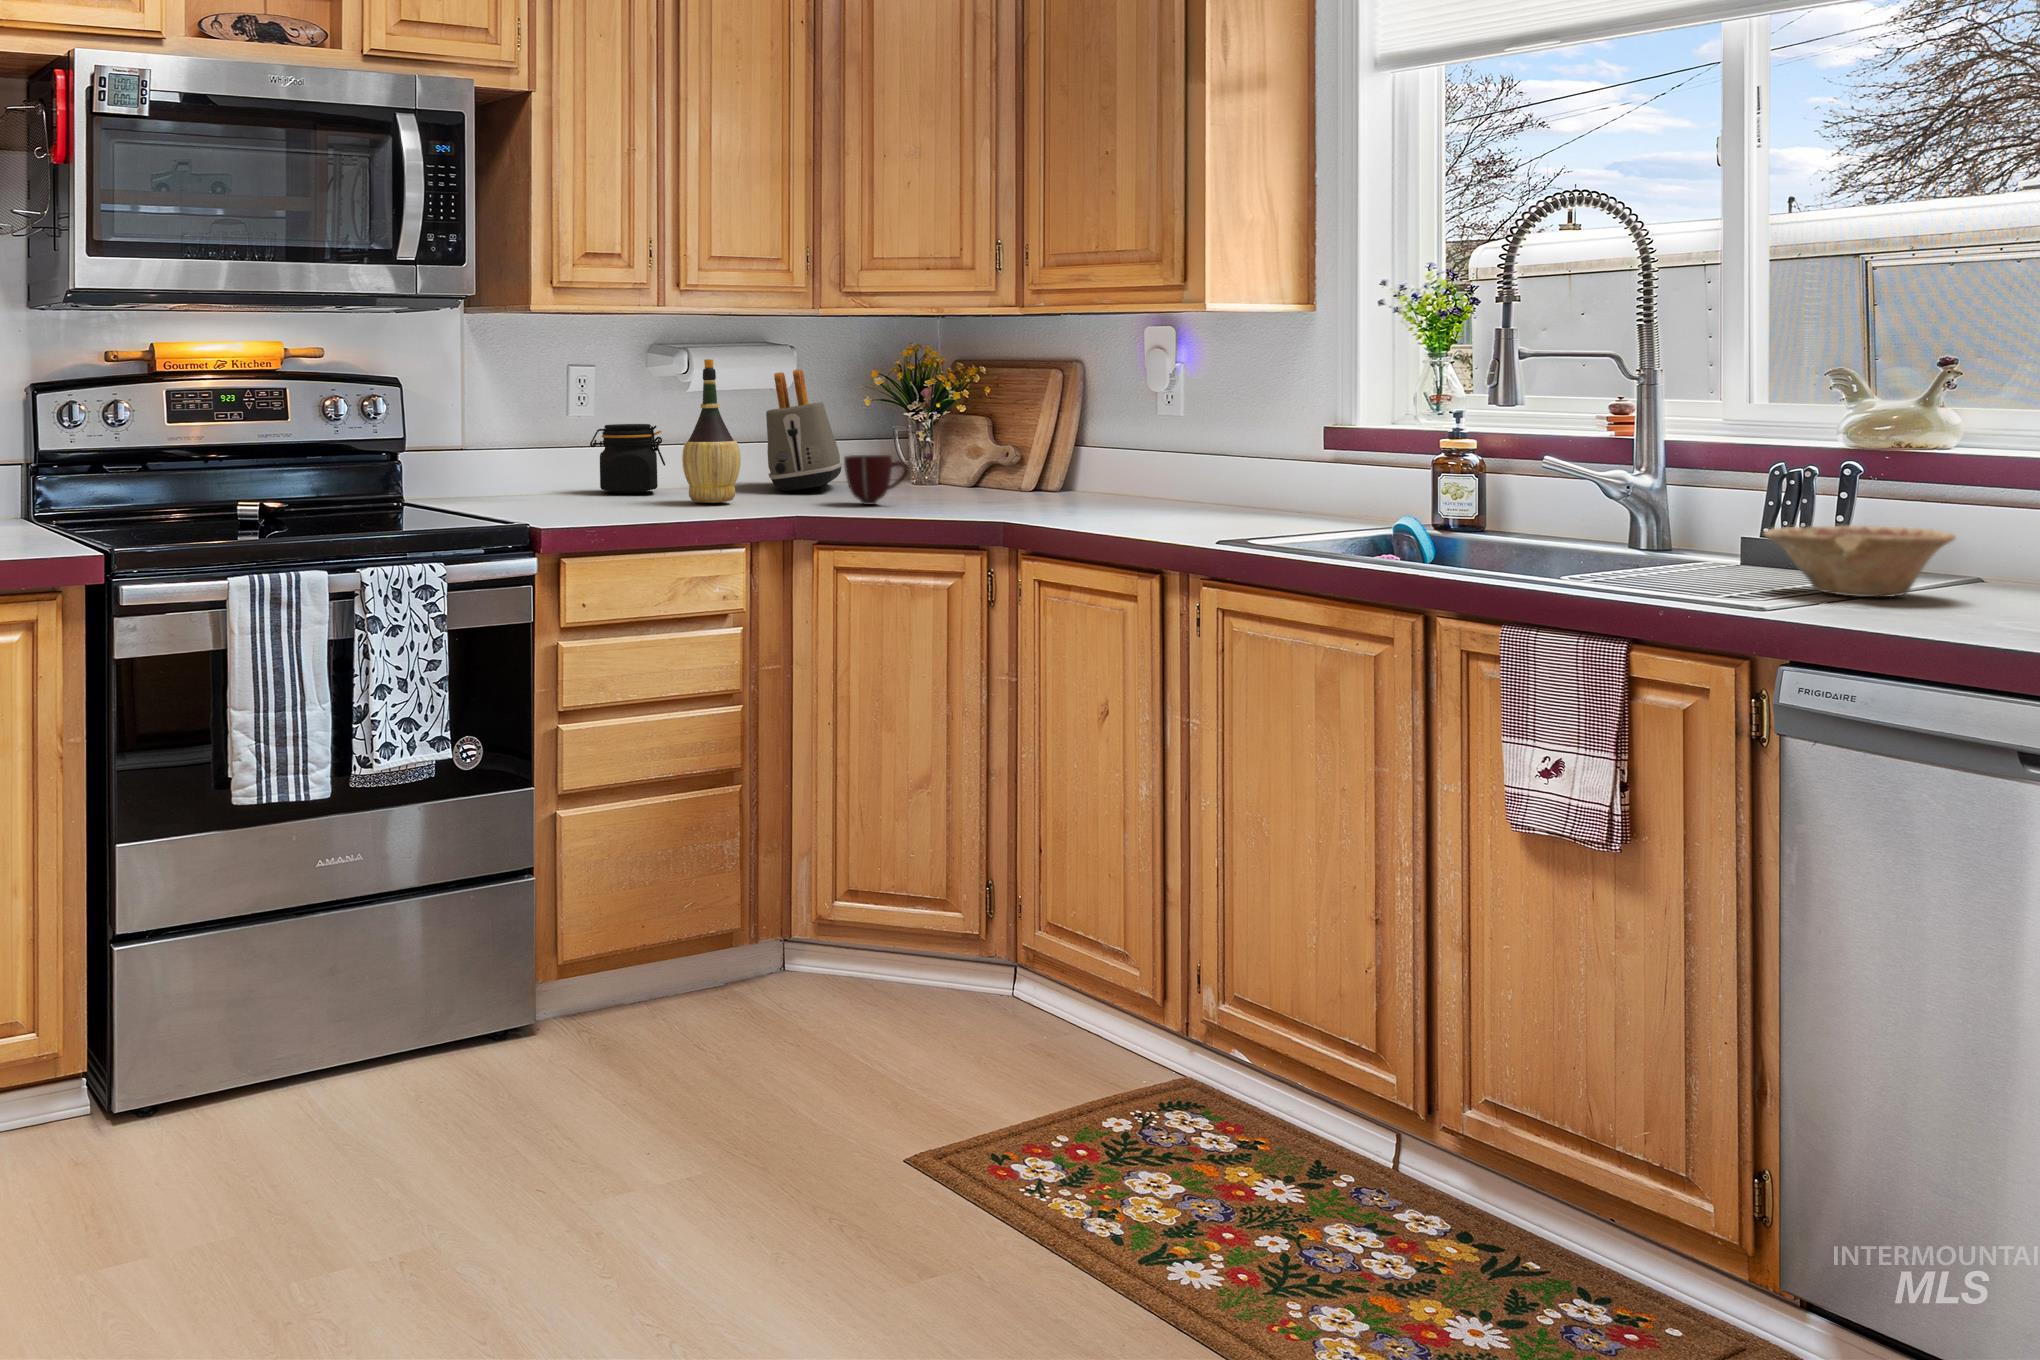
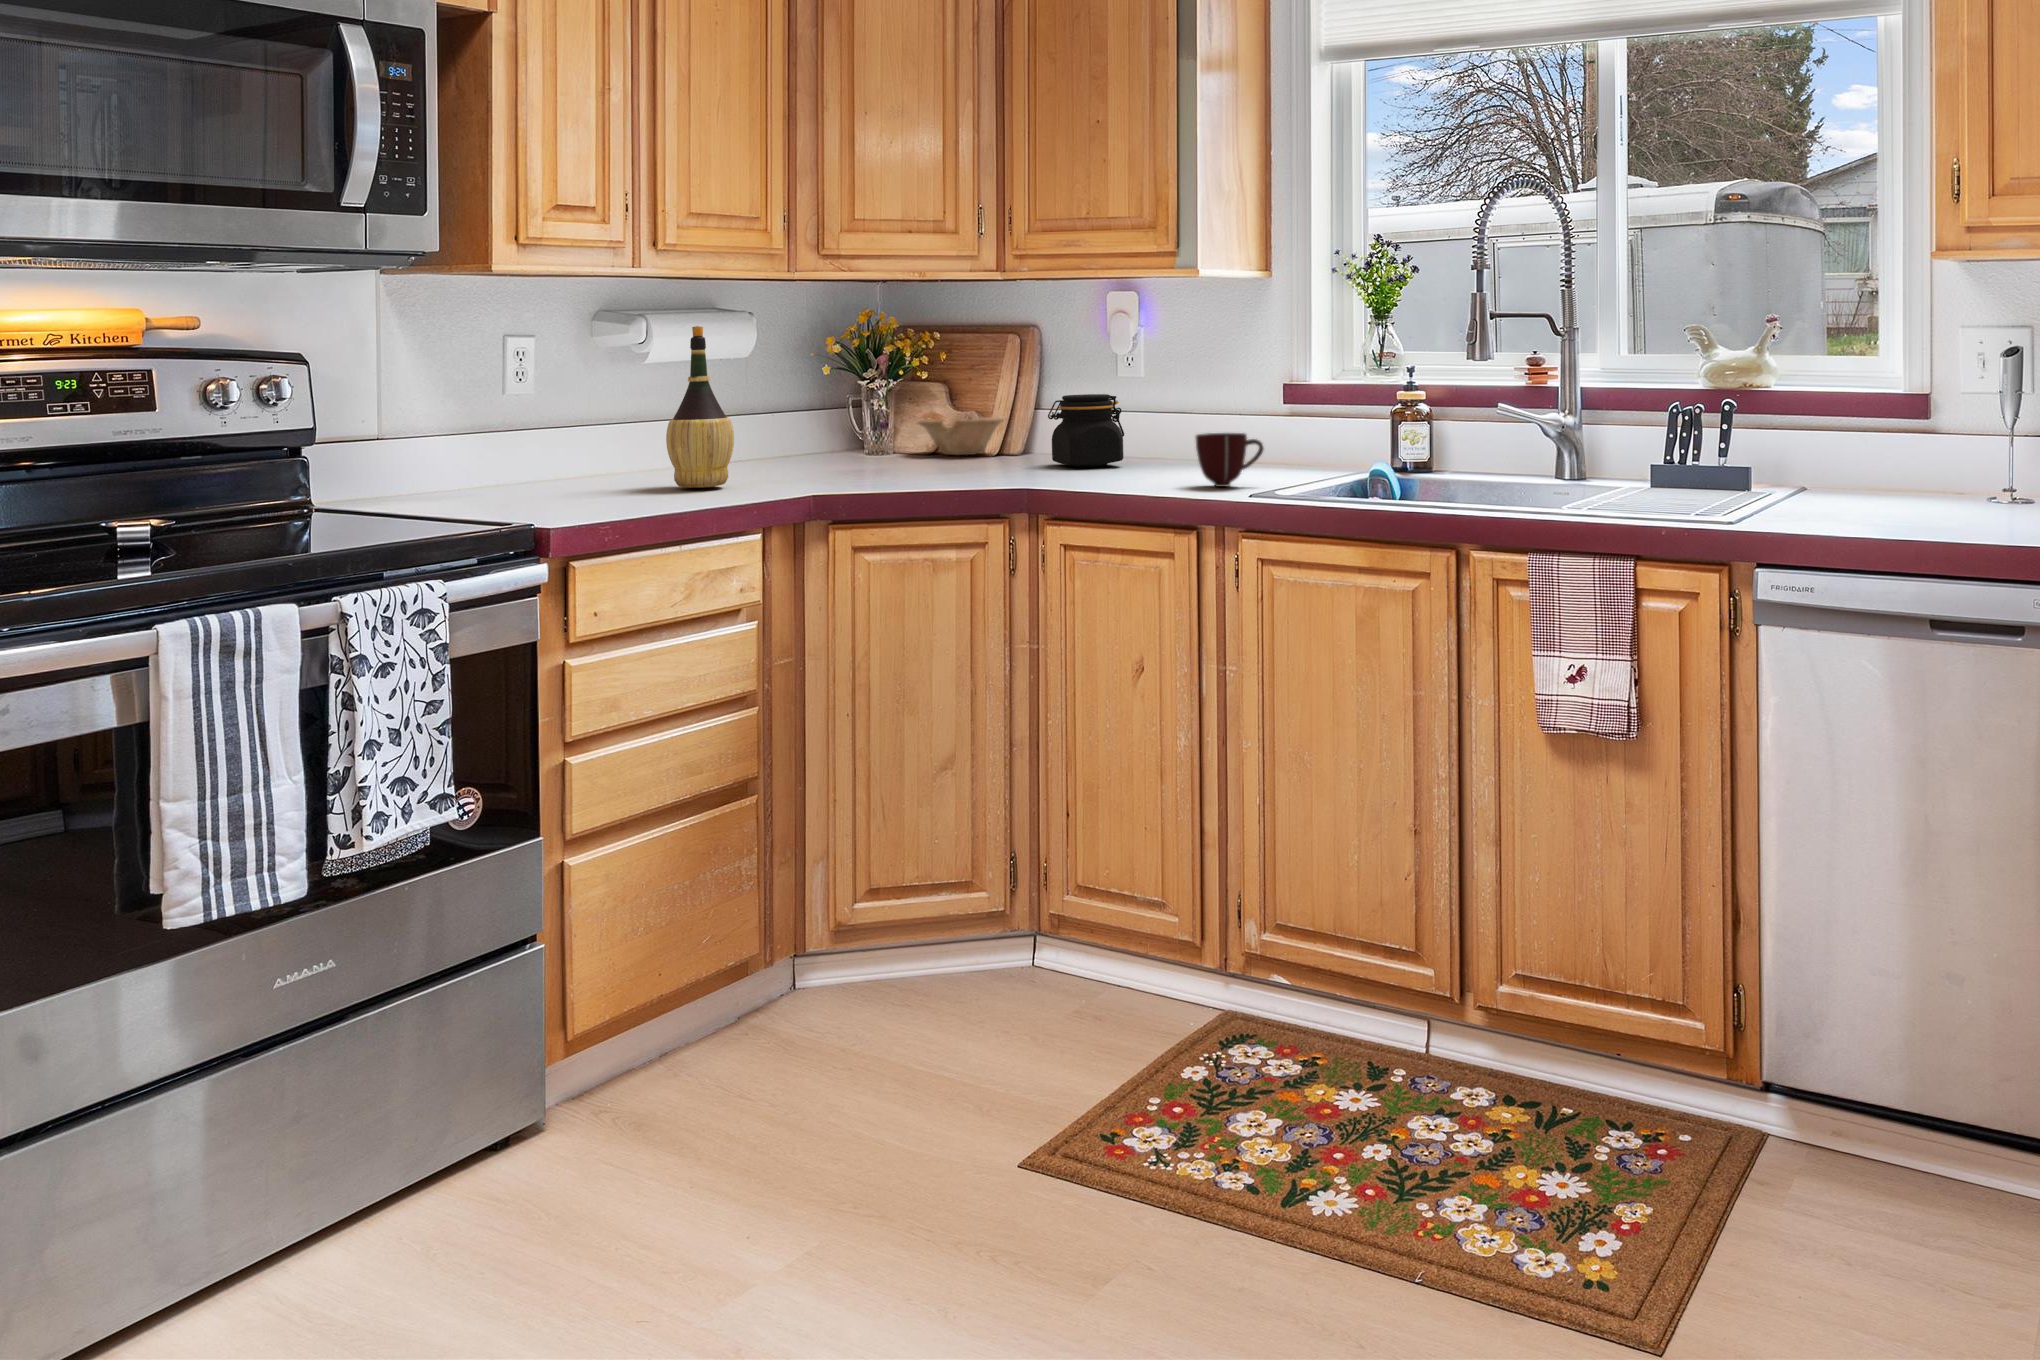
toaster: present [766,369,842,491] -> none [733,338,816,470]
jar: present [590,424,665,493] -> present [1048,394,1124,467]
mug: present [844,455,909,505] -> present [1196,433,1263,487]
dish: present [1764,525,1955,597] -> present [917,416,1005,455]

